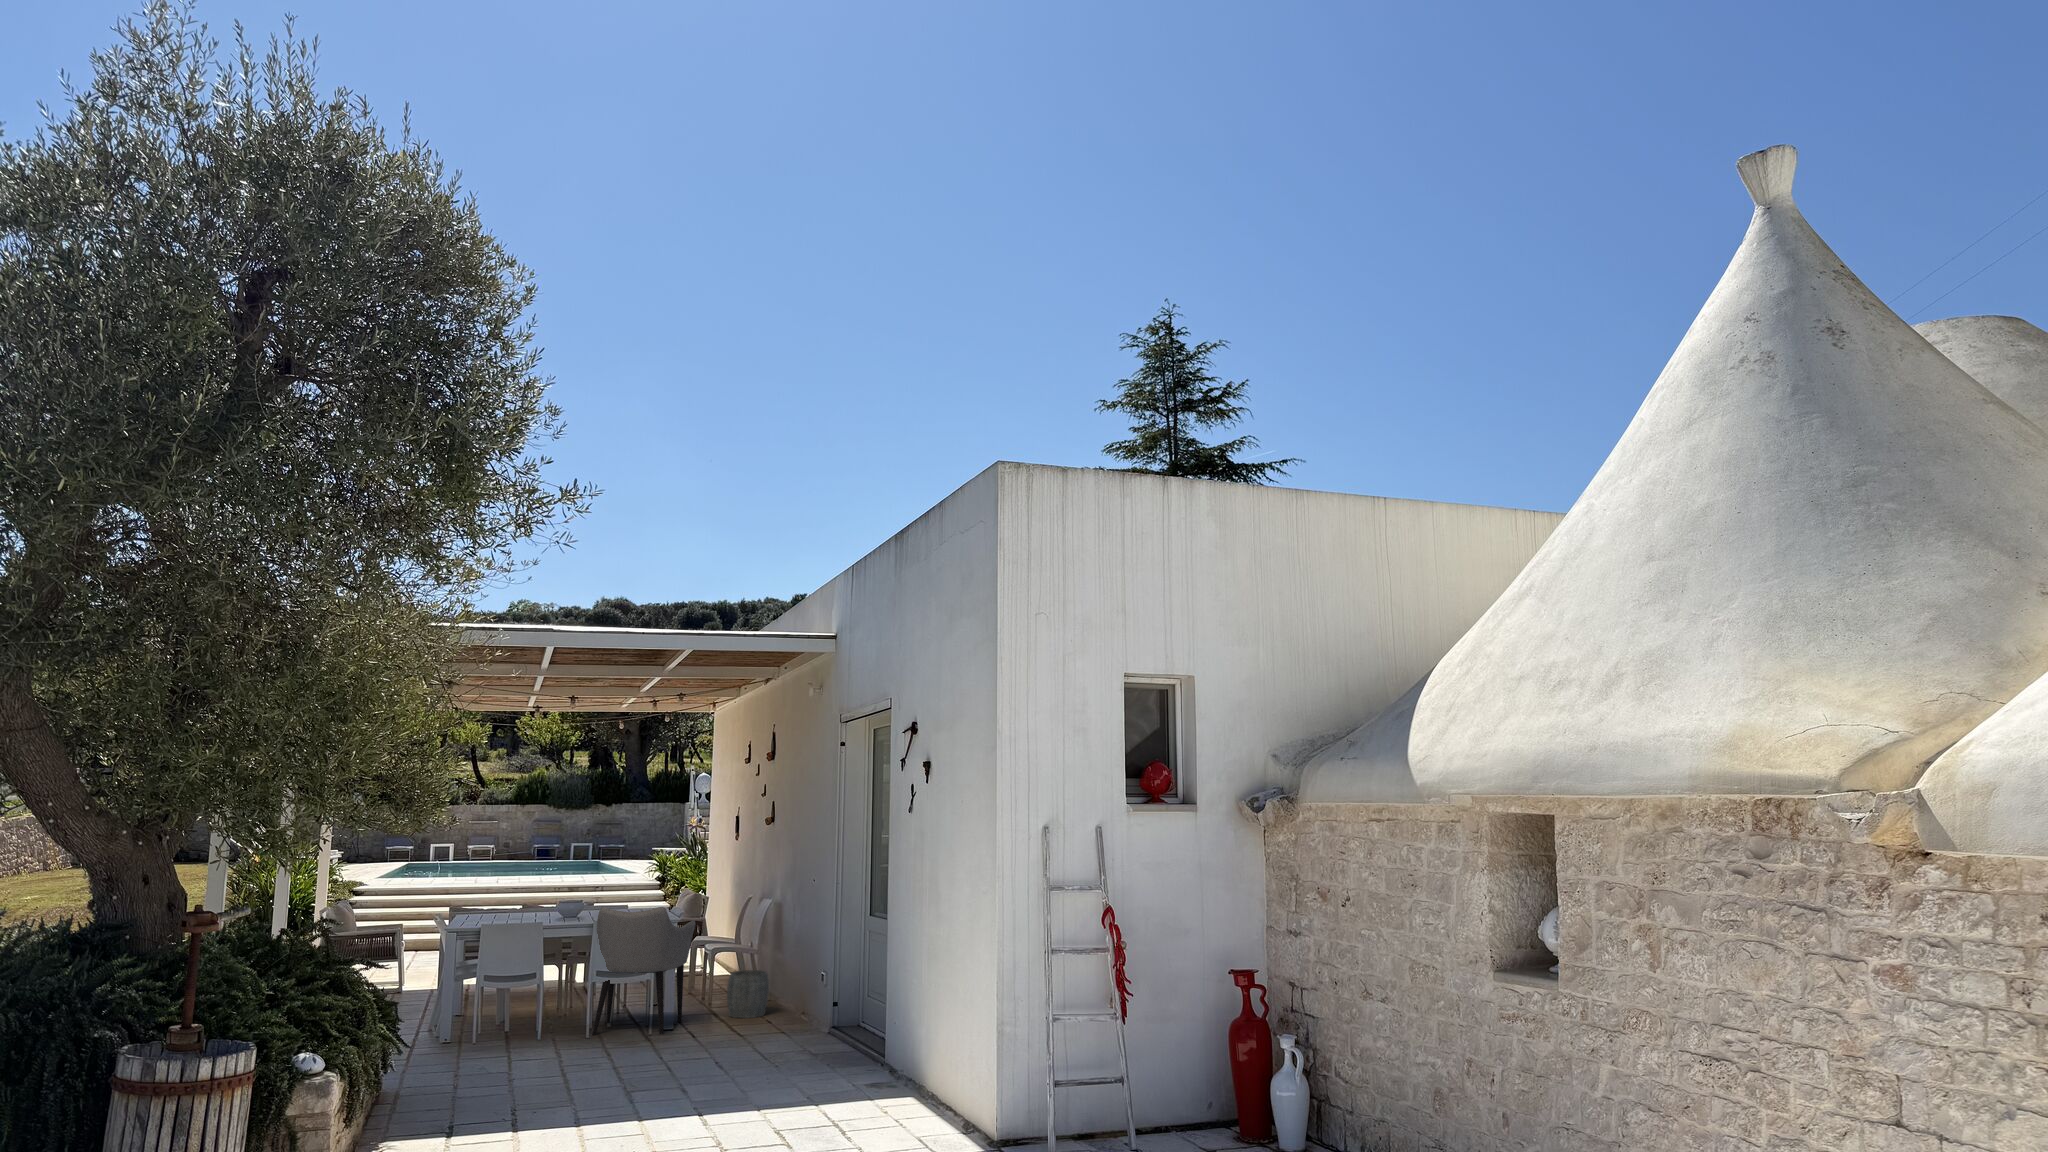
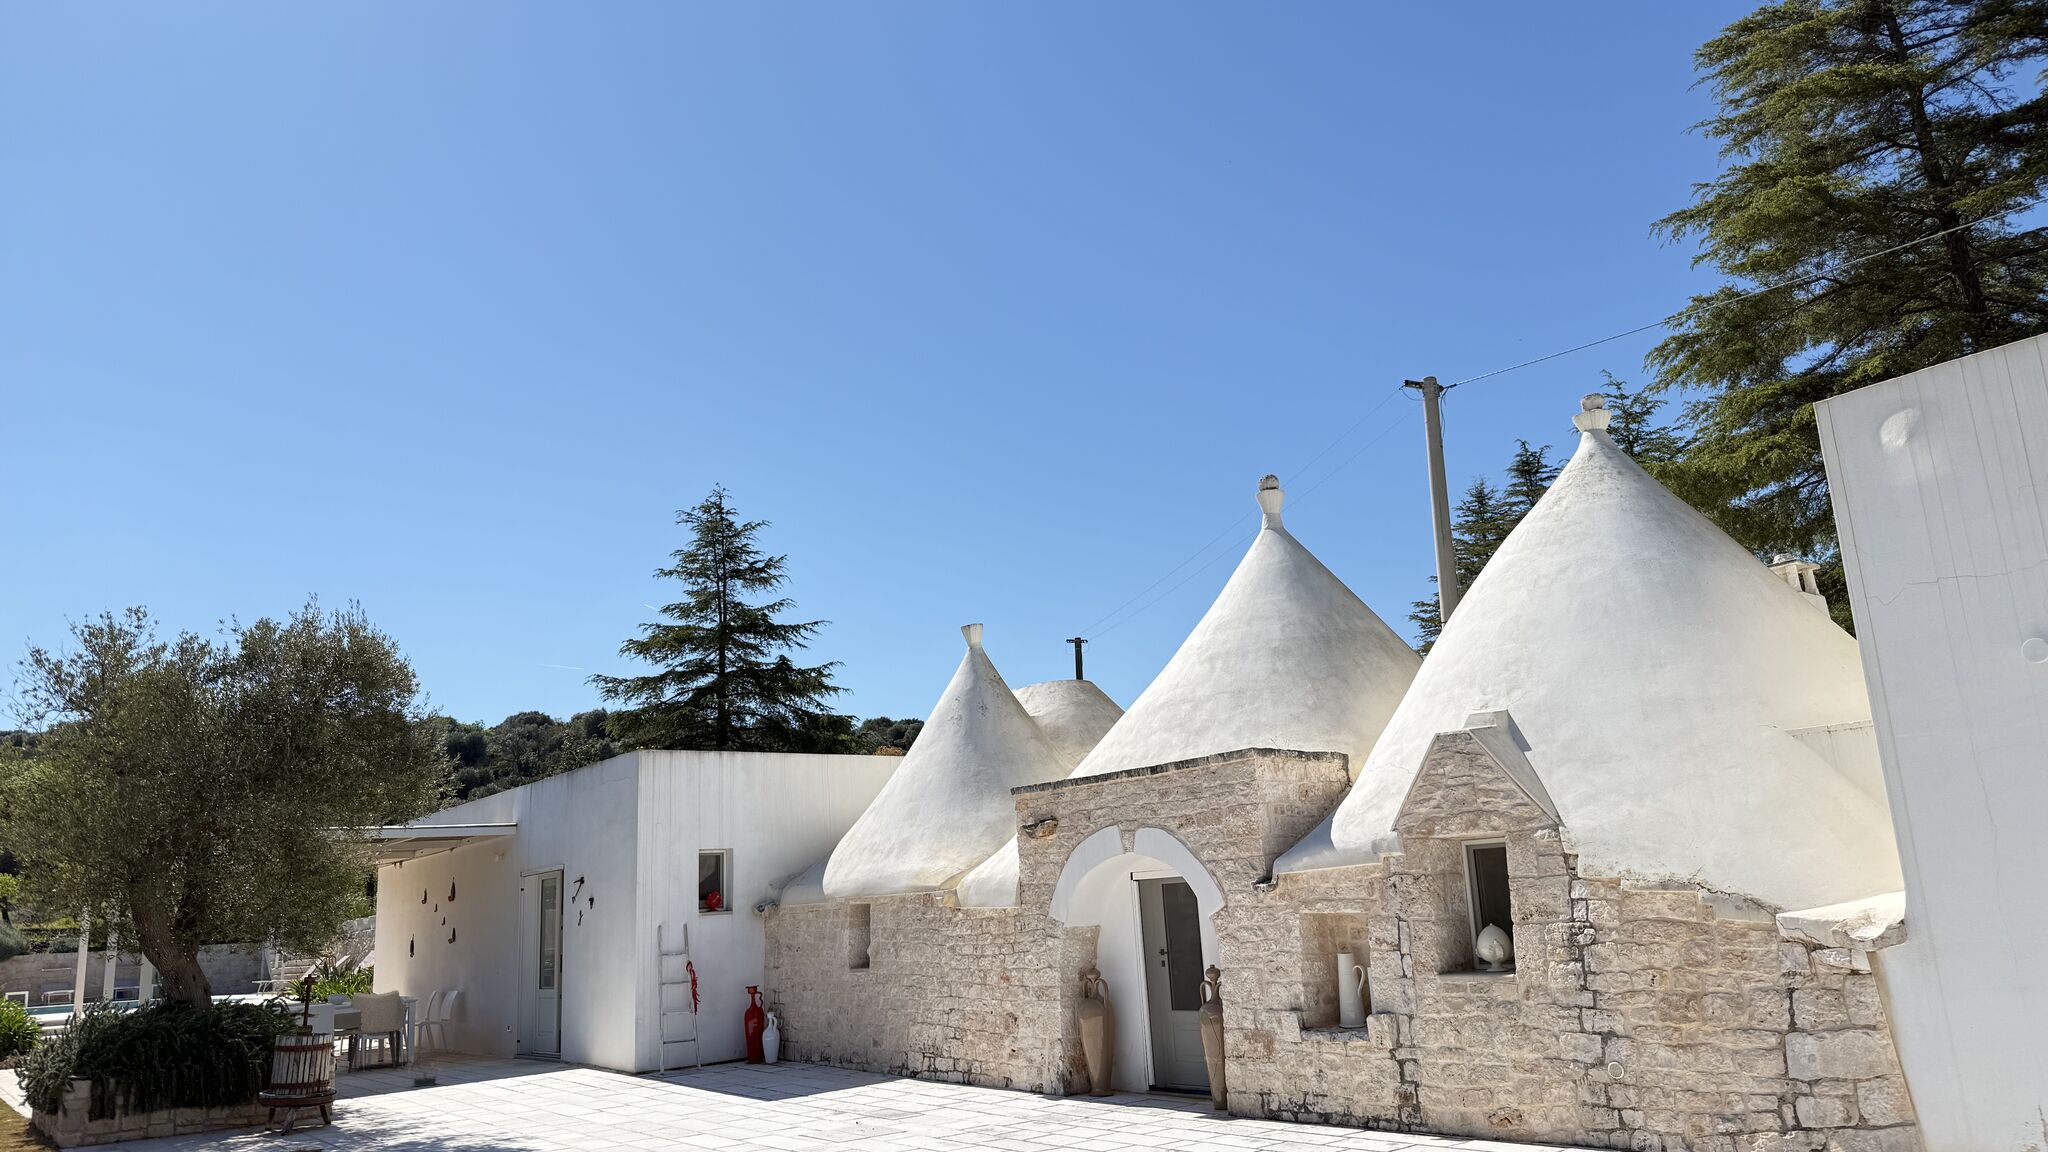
woven basket: present [727,970,769,1018] -> none [426,1031,454,1061]
decorative plant: none [599,1047,663,1107] -> present [408,1059,440,1087]

